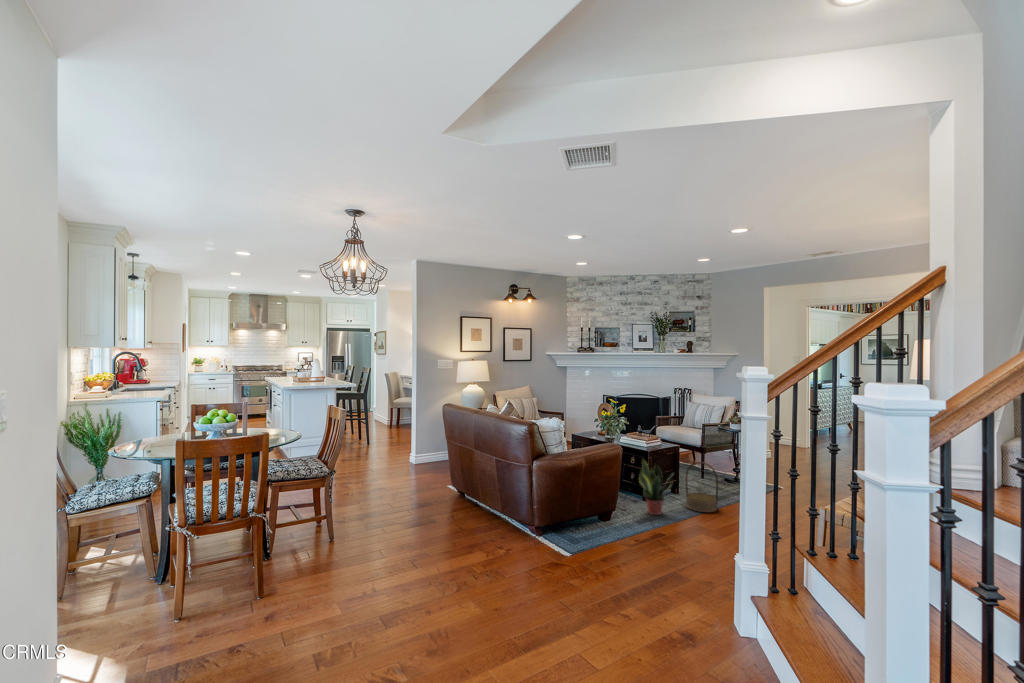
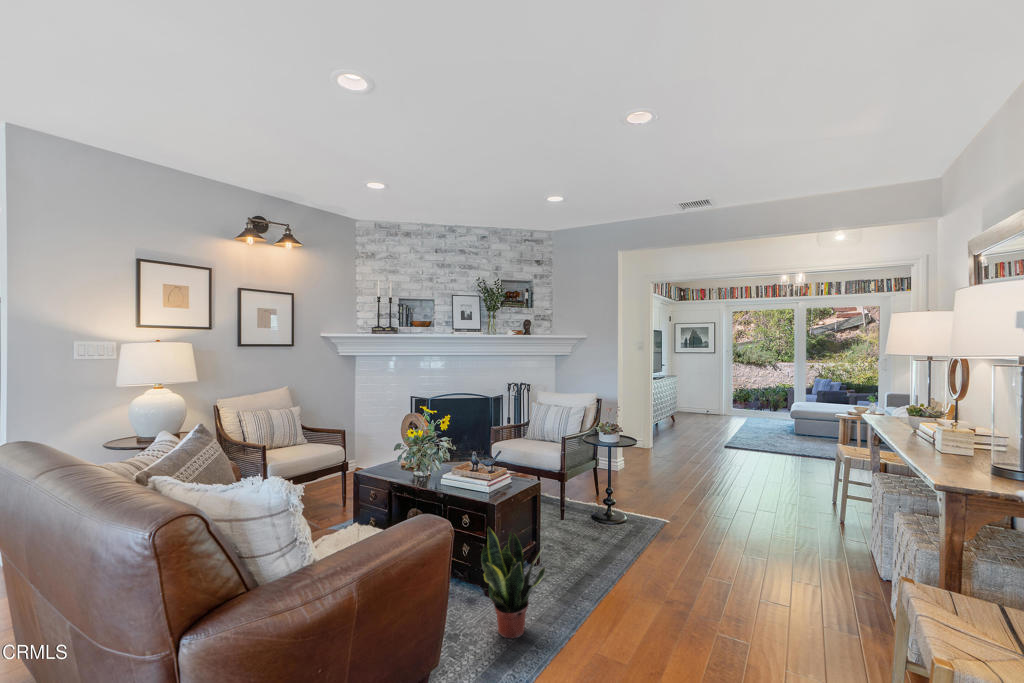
basket: present [685,462,718,512] -> none [557,515,613,609]

